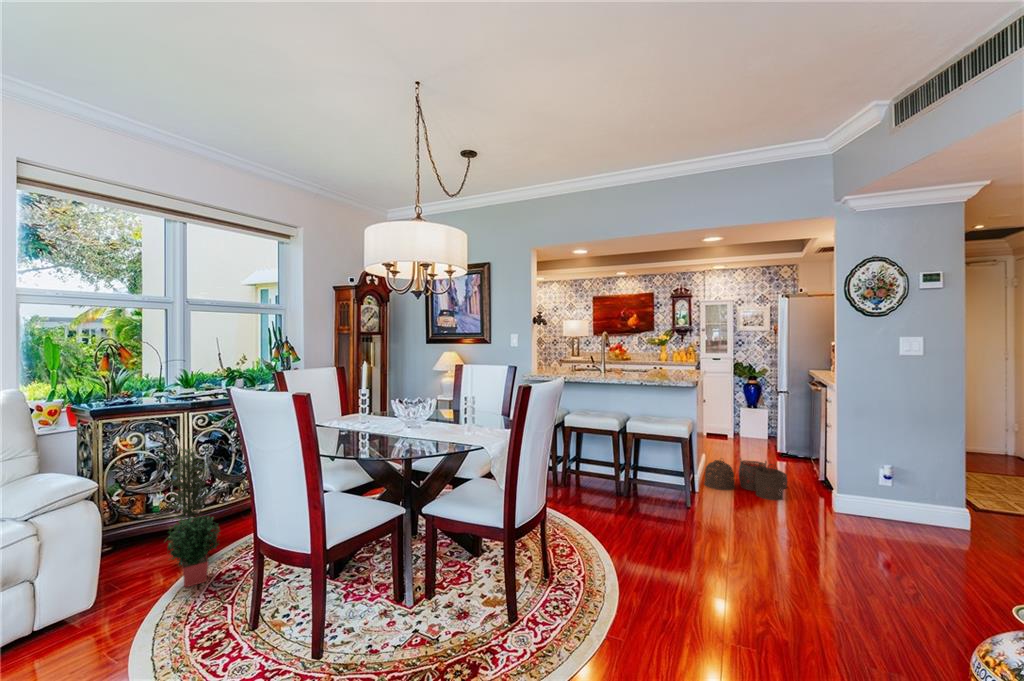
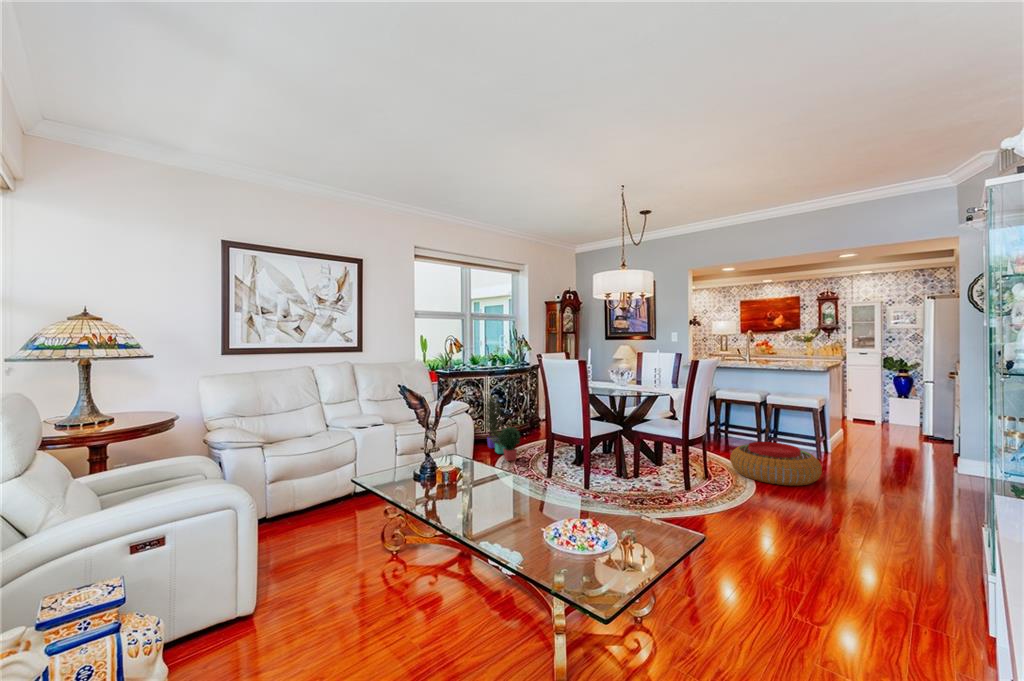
woven basket: present [704,459,787,501] -> none [837,429,917,461]
pouf: none [582,502,710,587] -> present [730,442,822,486]

